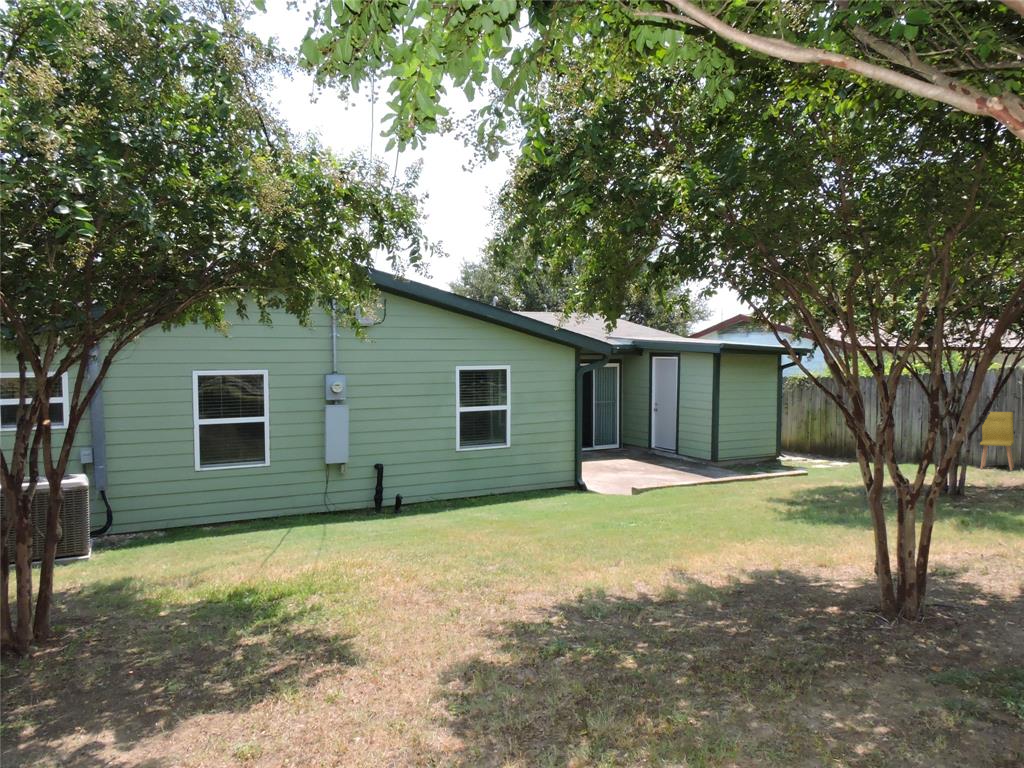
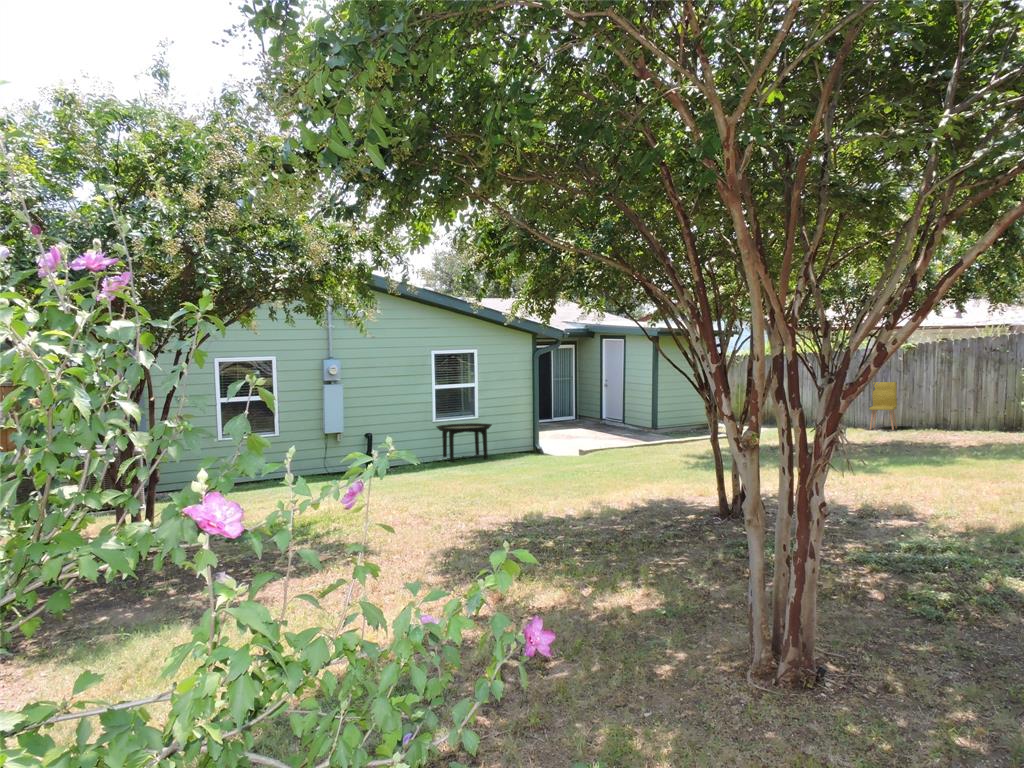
round table: none [459,453,527,500] -> present [436,423,492,462]

